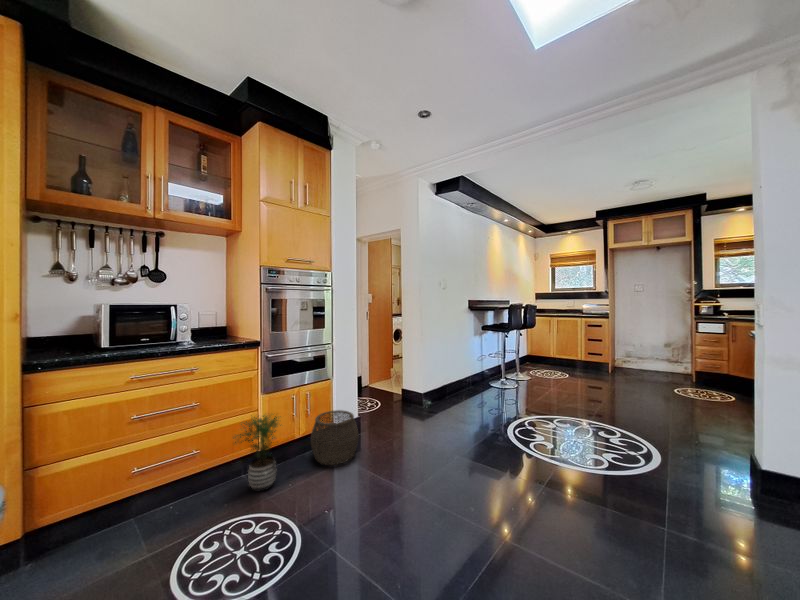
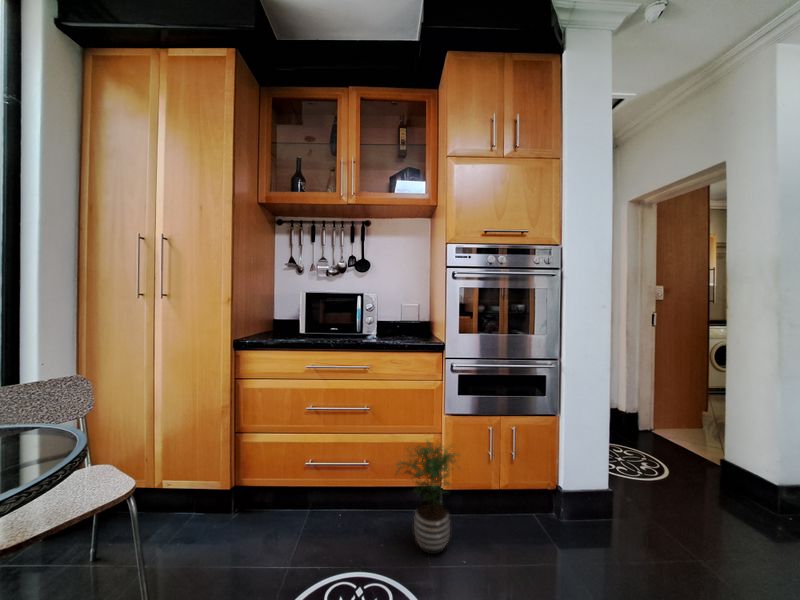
woven basket: present [311,410,358,465] -> none [509,466,598,575]

